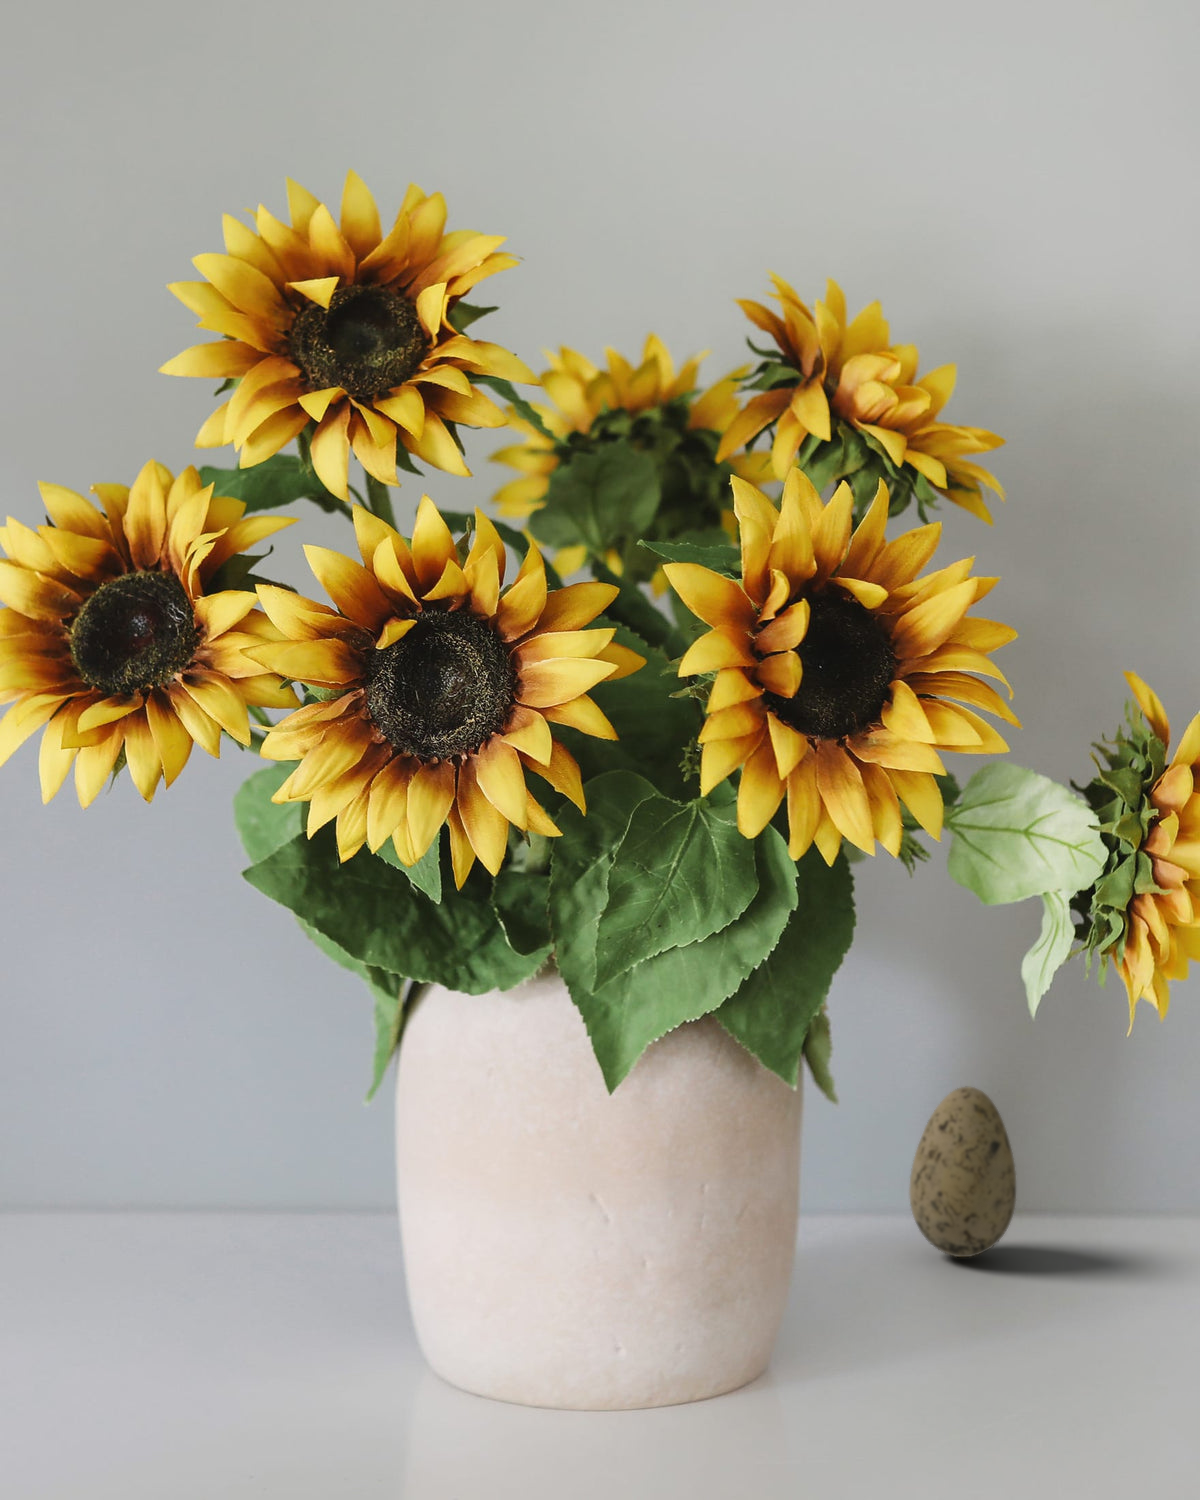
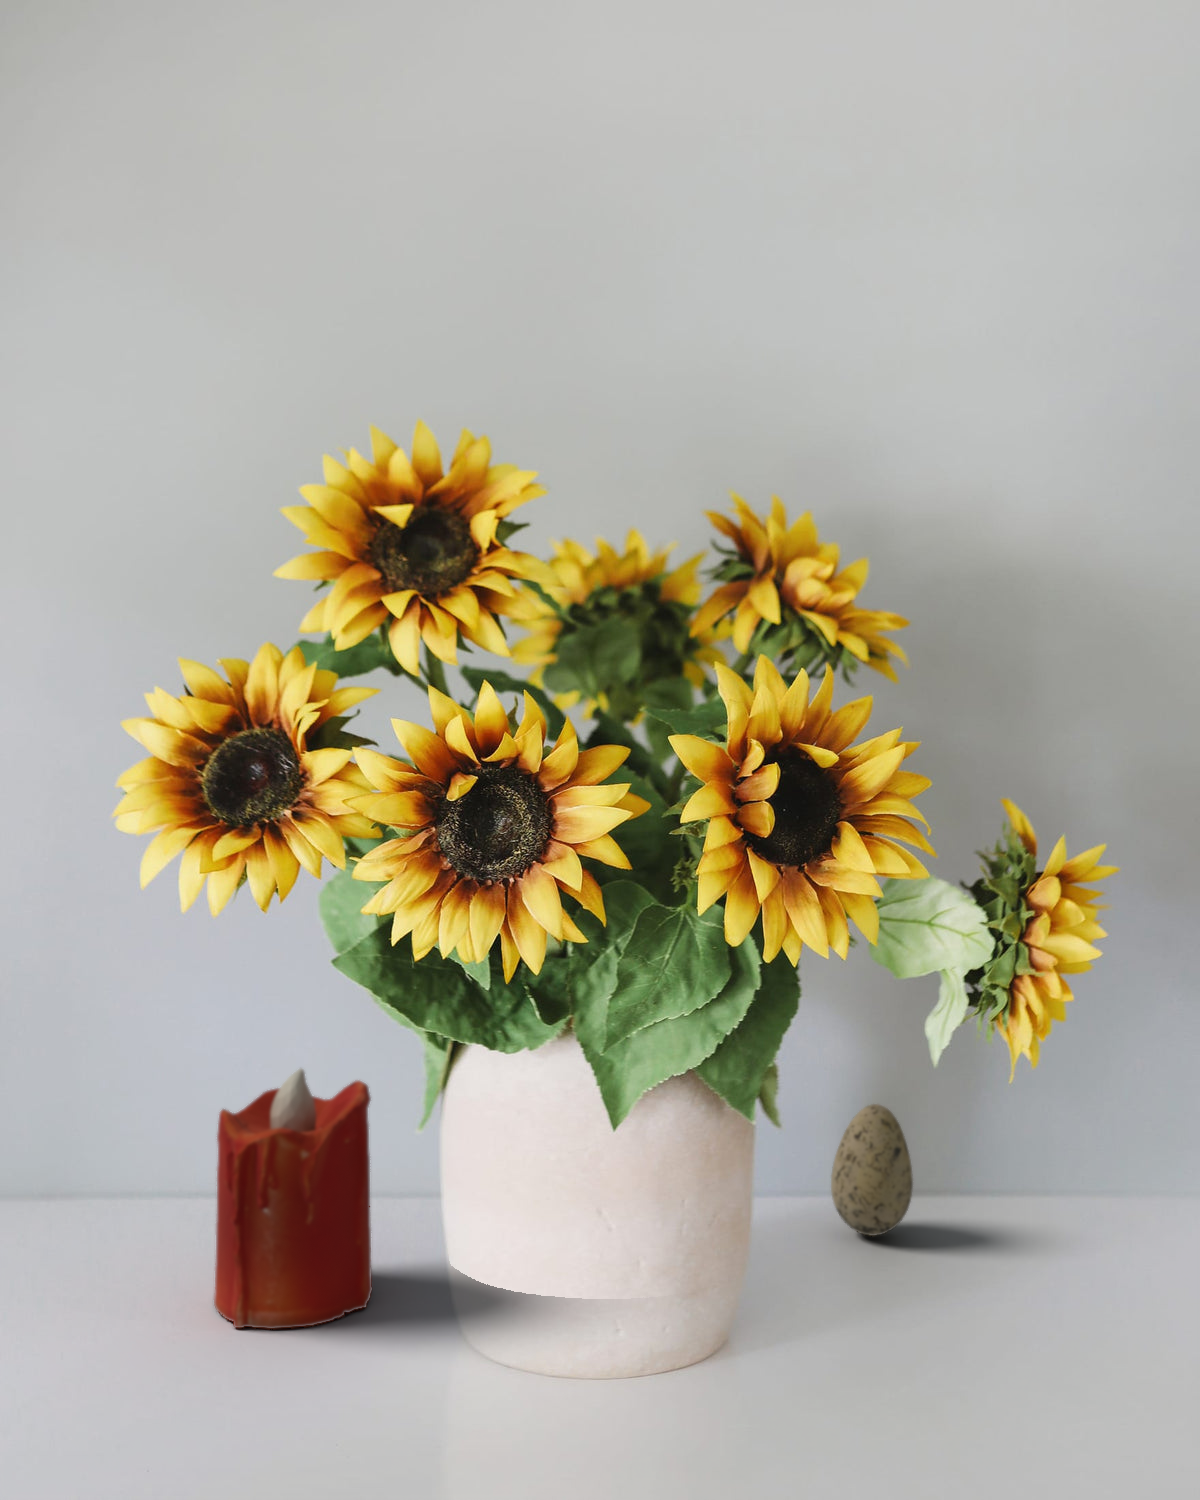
candle: none [105,1026,308,1353] -> present [214,1069,372,1329]

